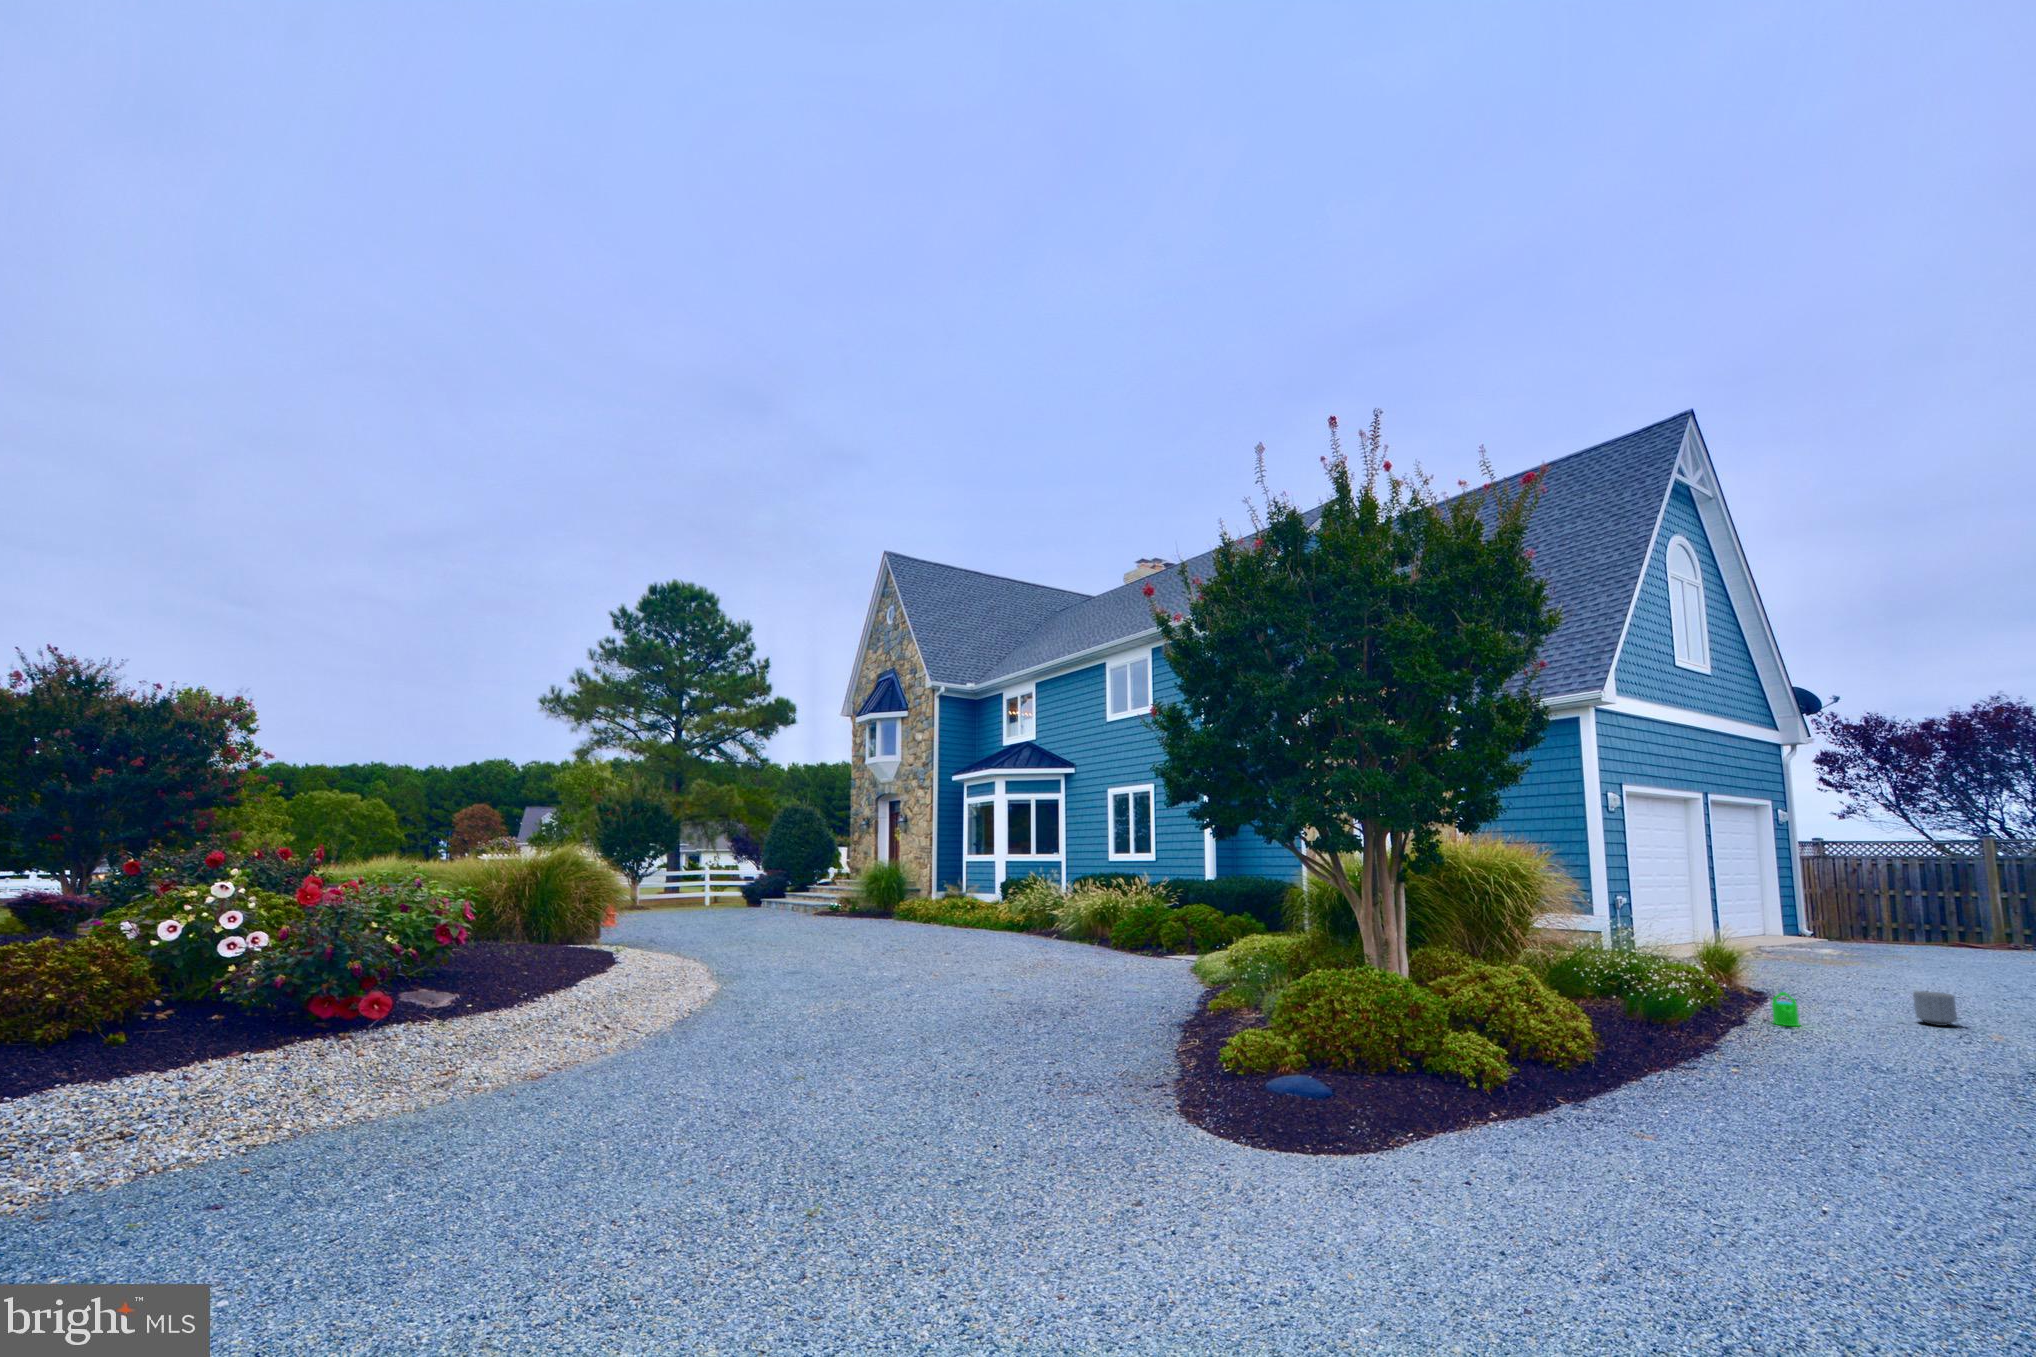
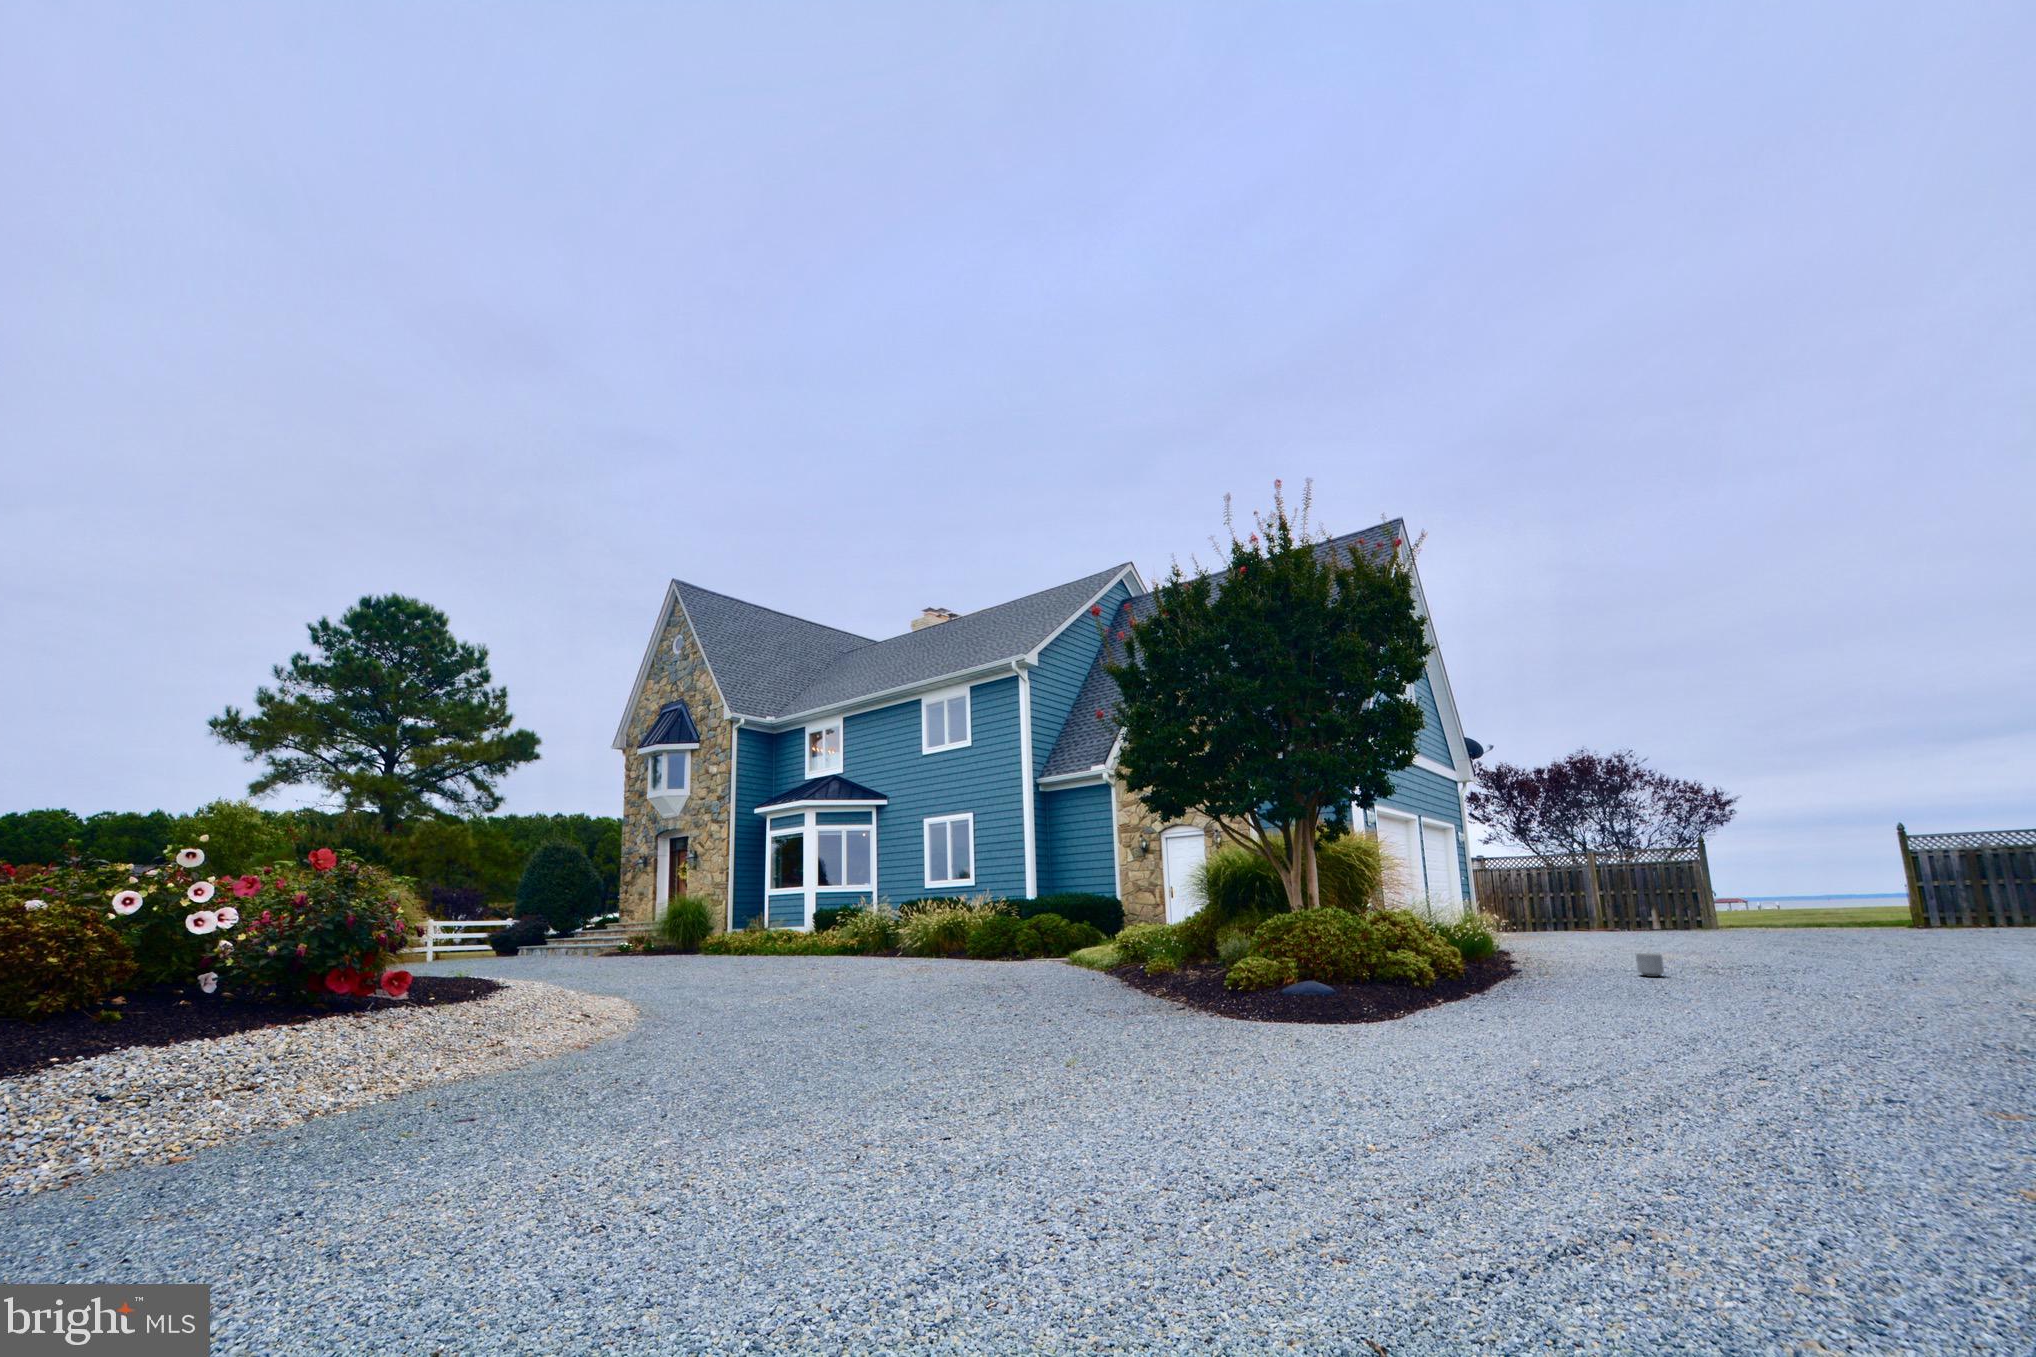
watering can: present [1772,992,1800,1026] -> none [1558,958,1578,983]

